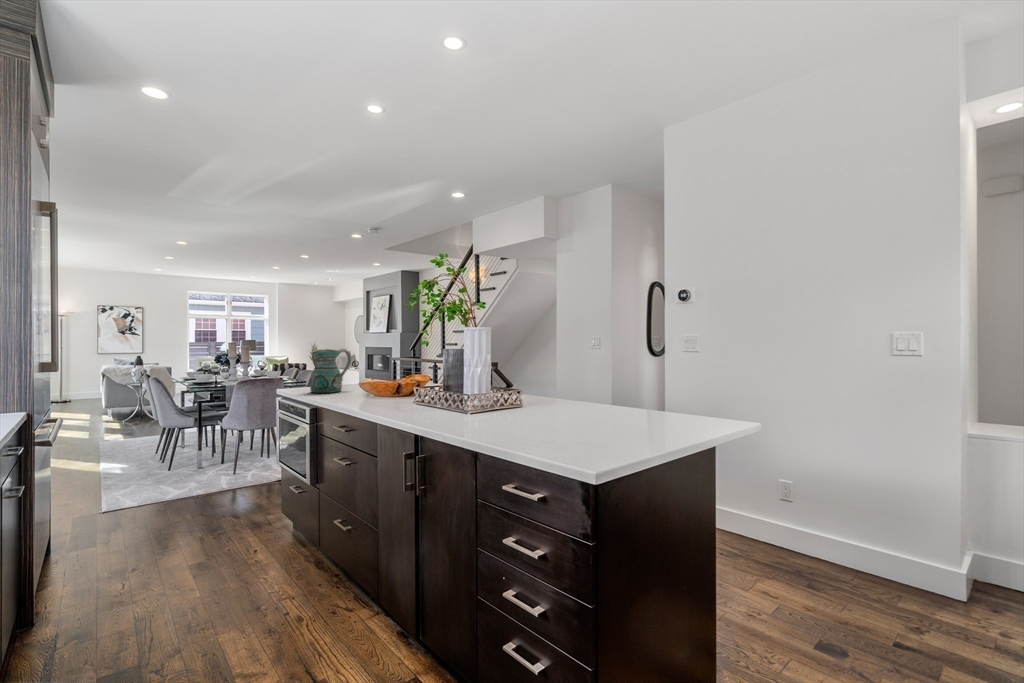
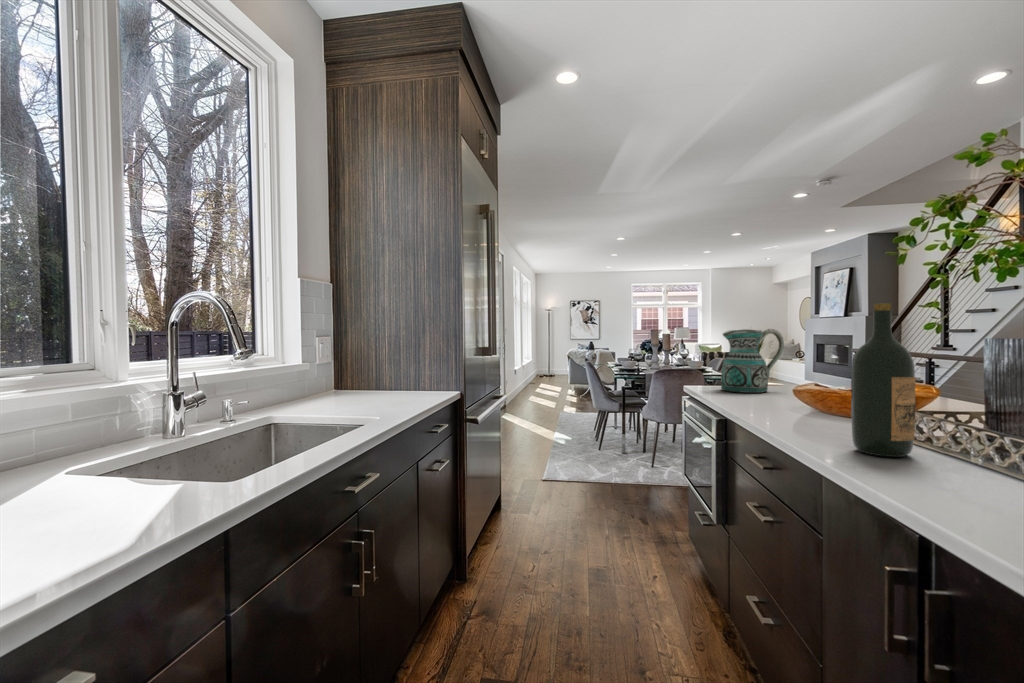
wine bottle: none [387,341,412,413] -> present [851,303,916,457]

